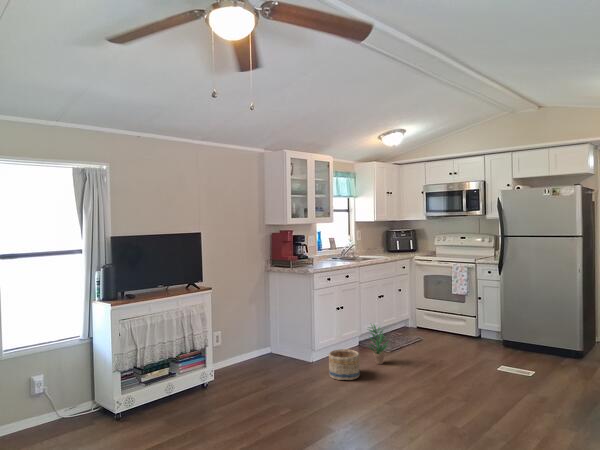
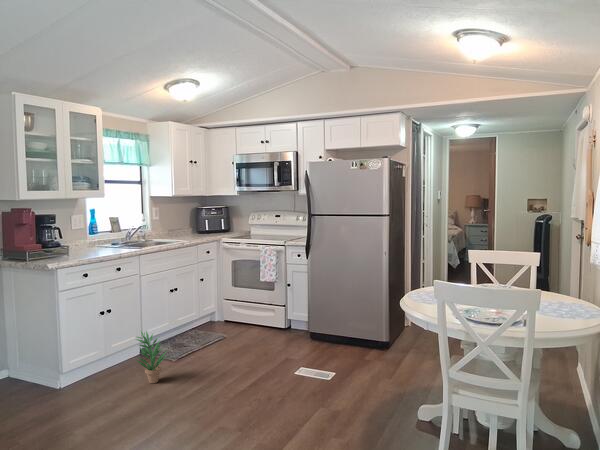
basket: present [328,349,360,380] -> none [67,372,116,420]

